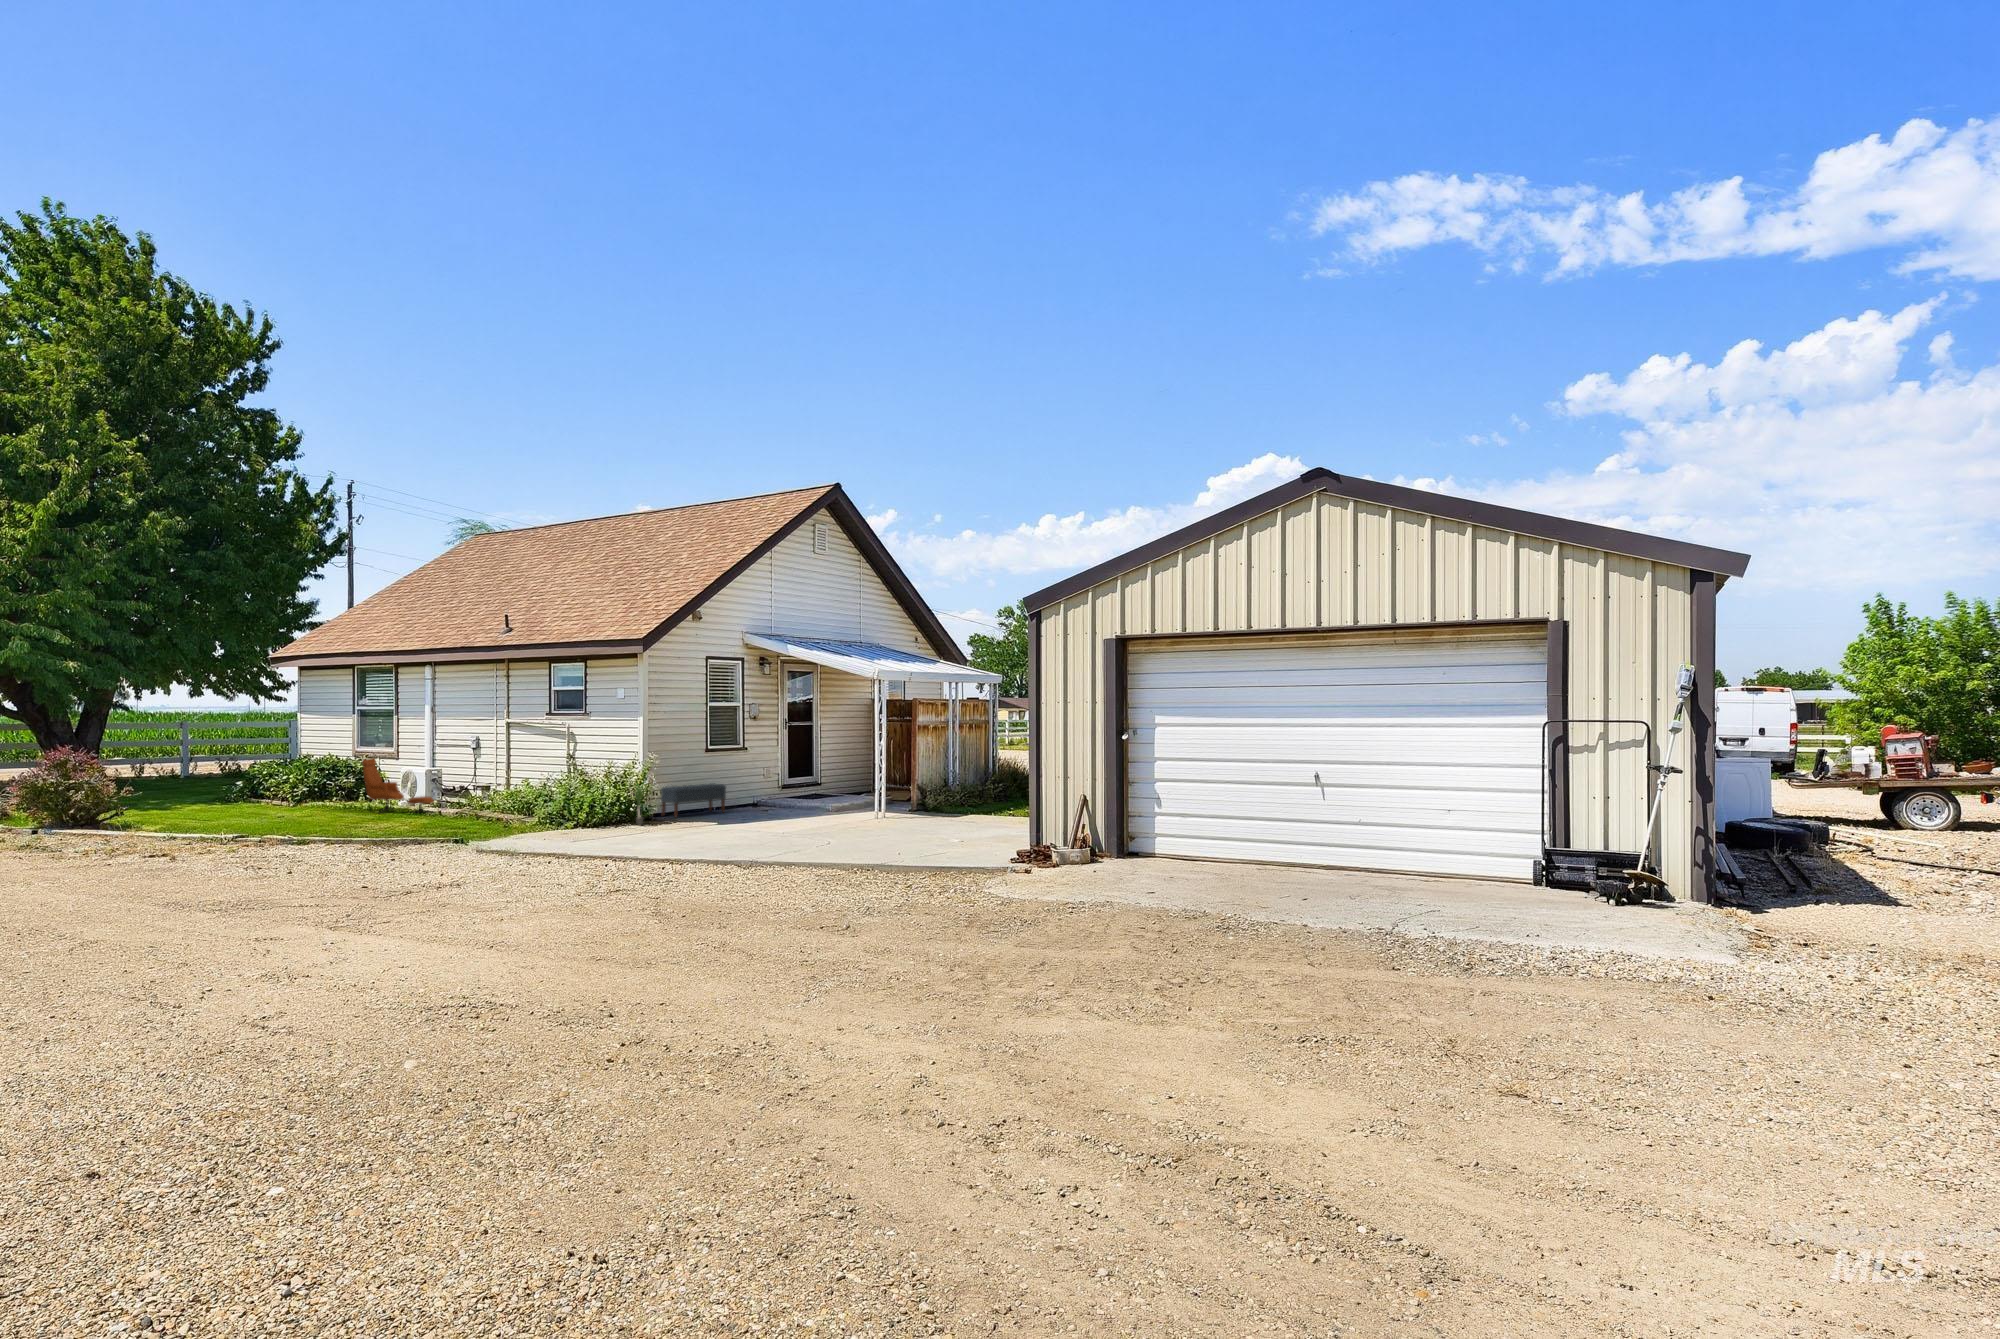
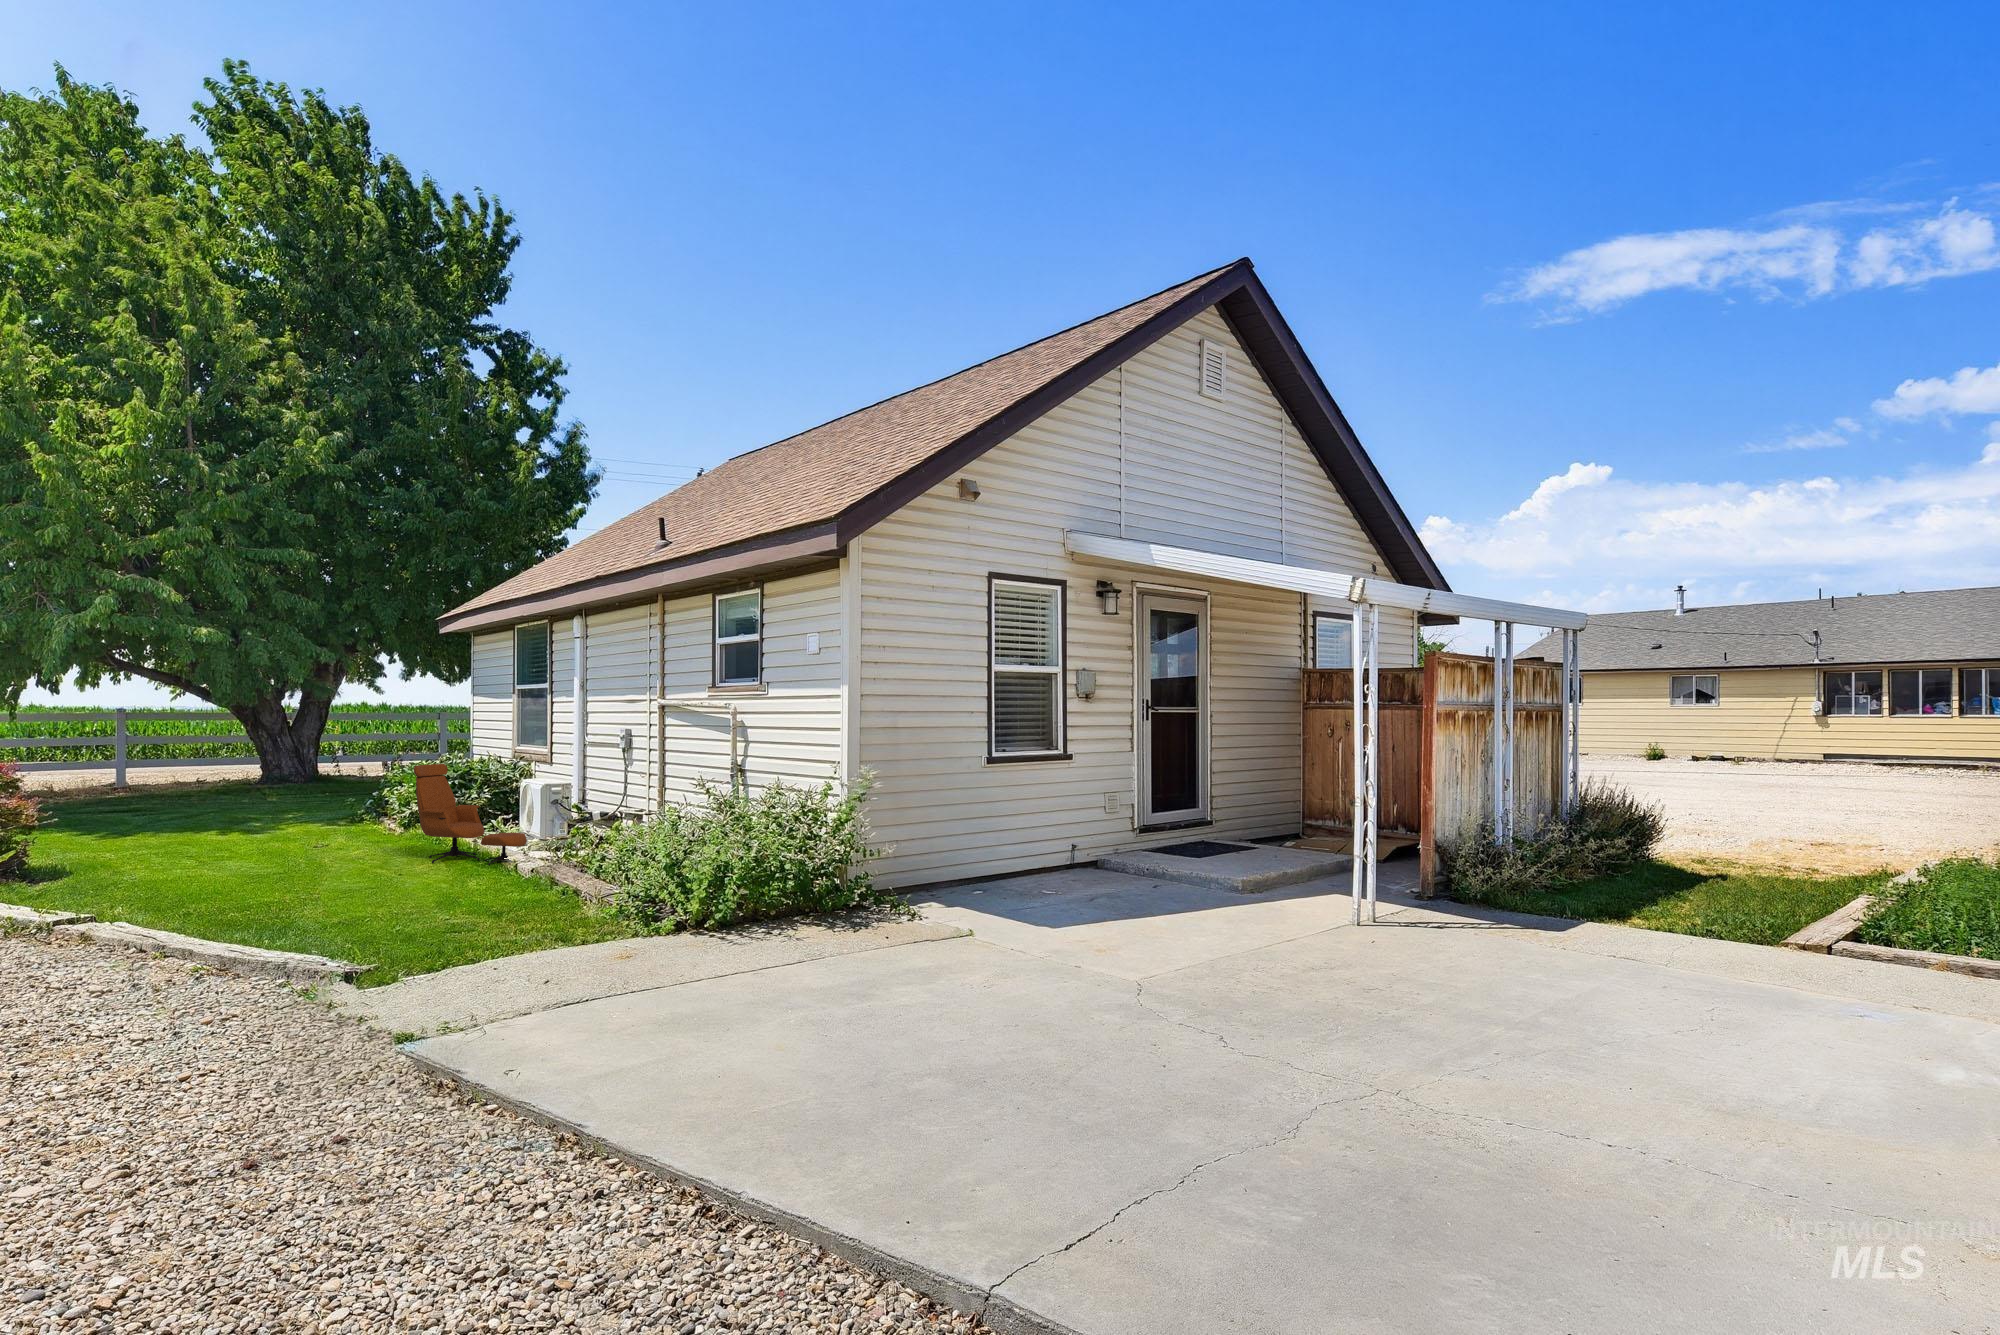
bench: present [661,783,726,817] -> none [889,828,1025,903]
potted plant: present [634,785,646,825] -> none [787,822,855,926]

